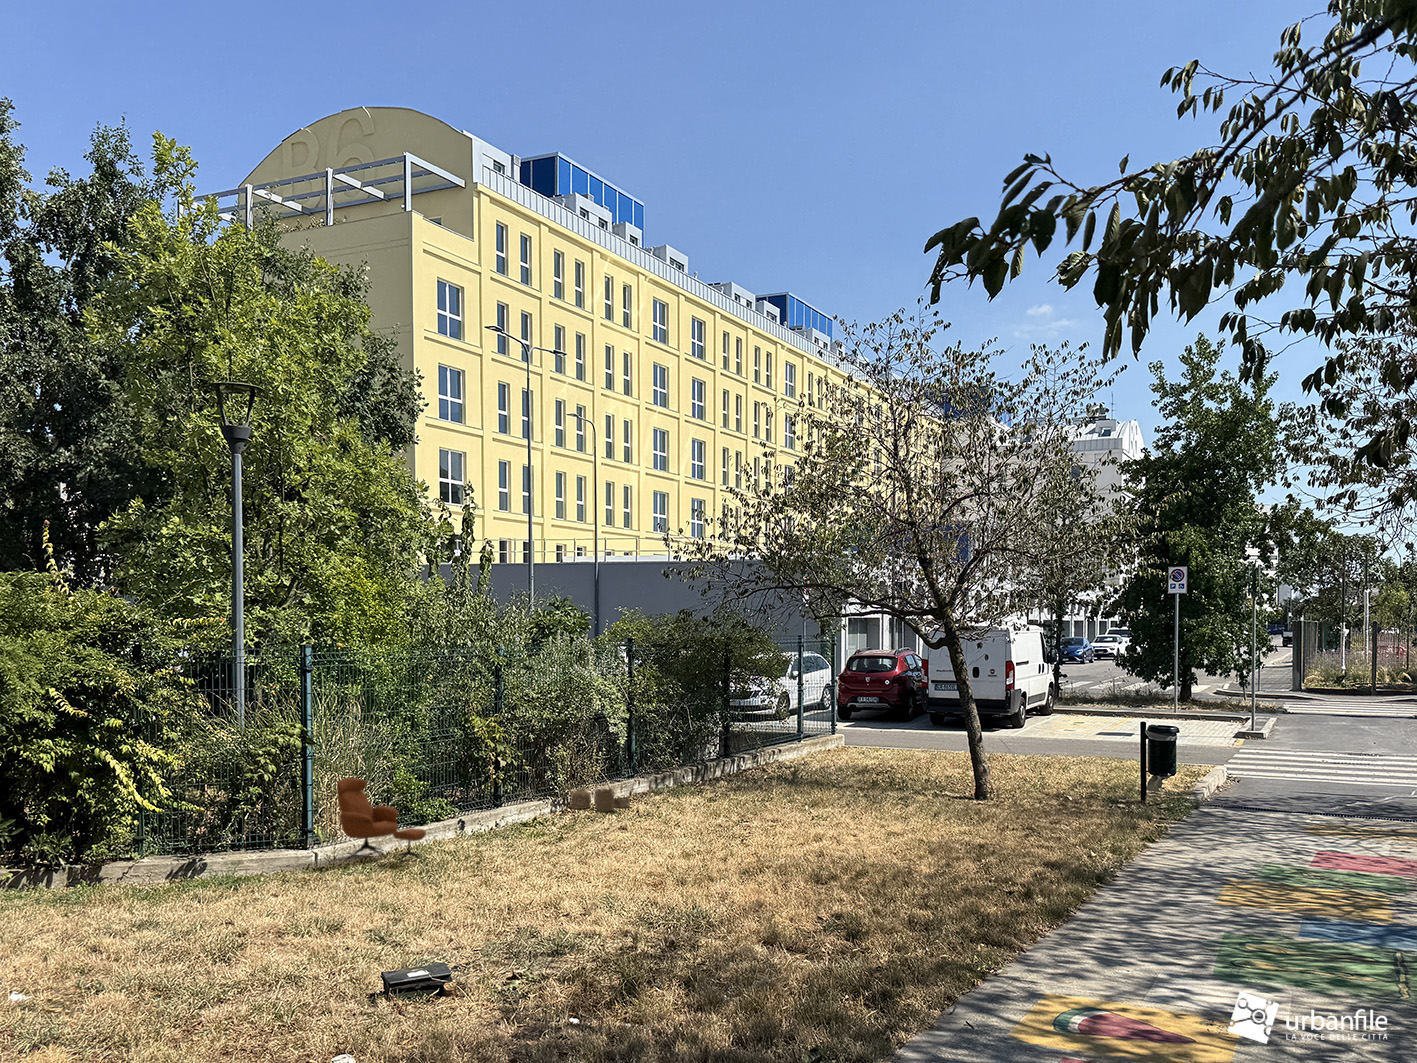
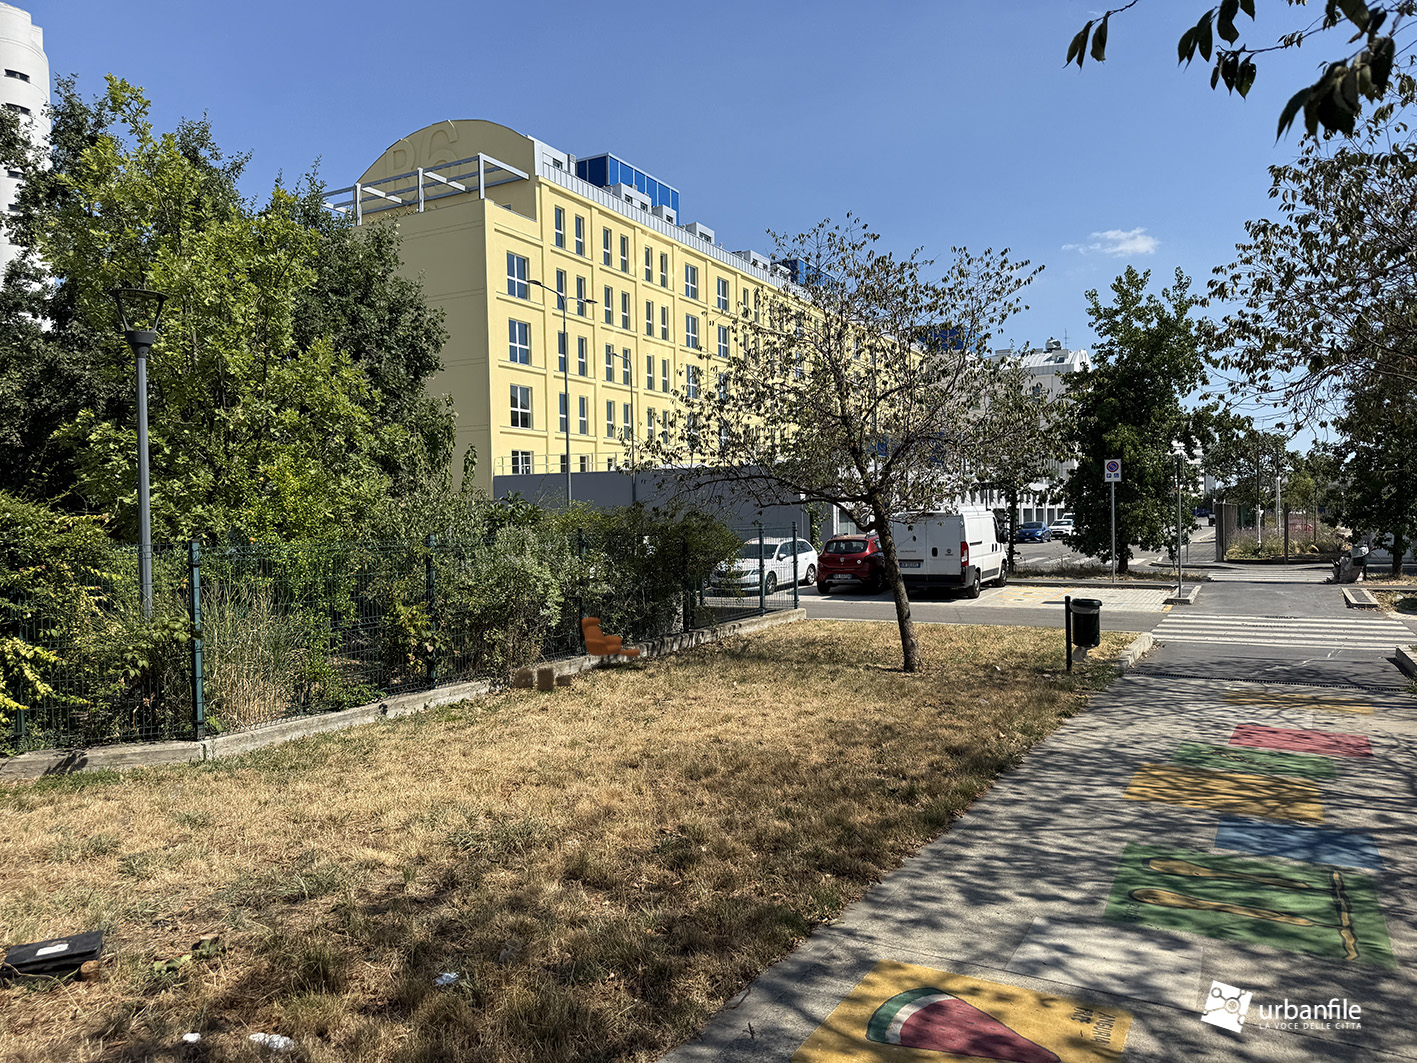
lounge chair: present [337,778,426,860] -> present [582,618,641,668]

